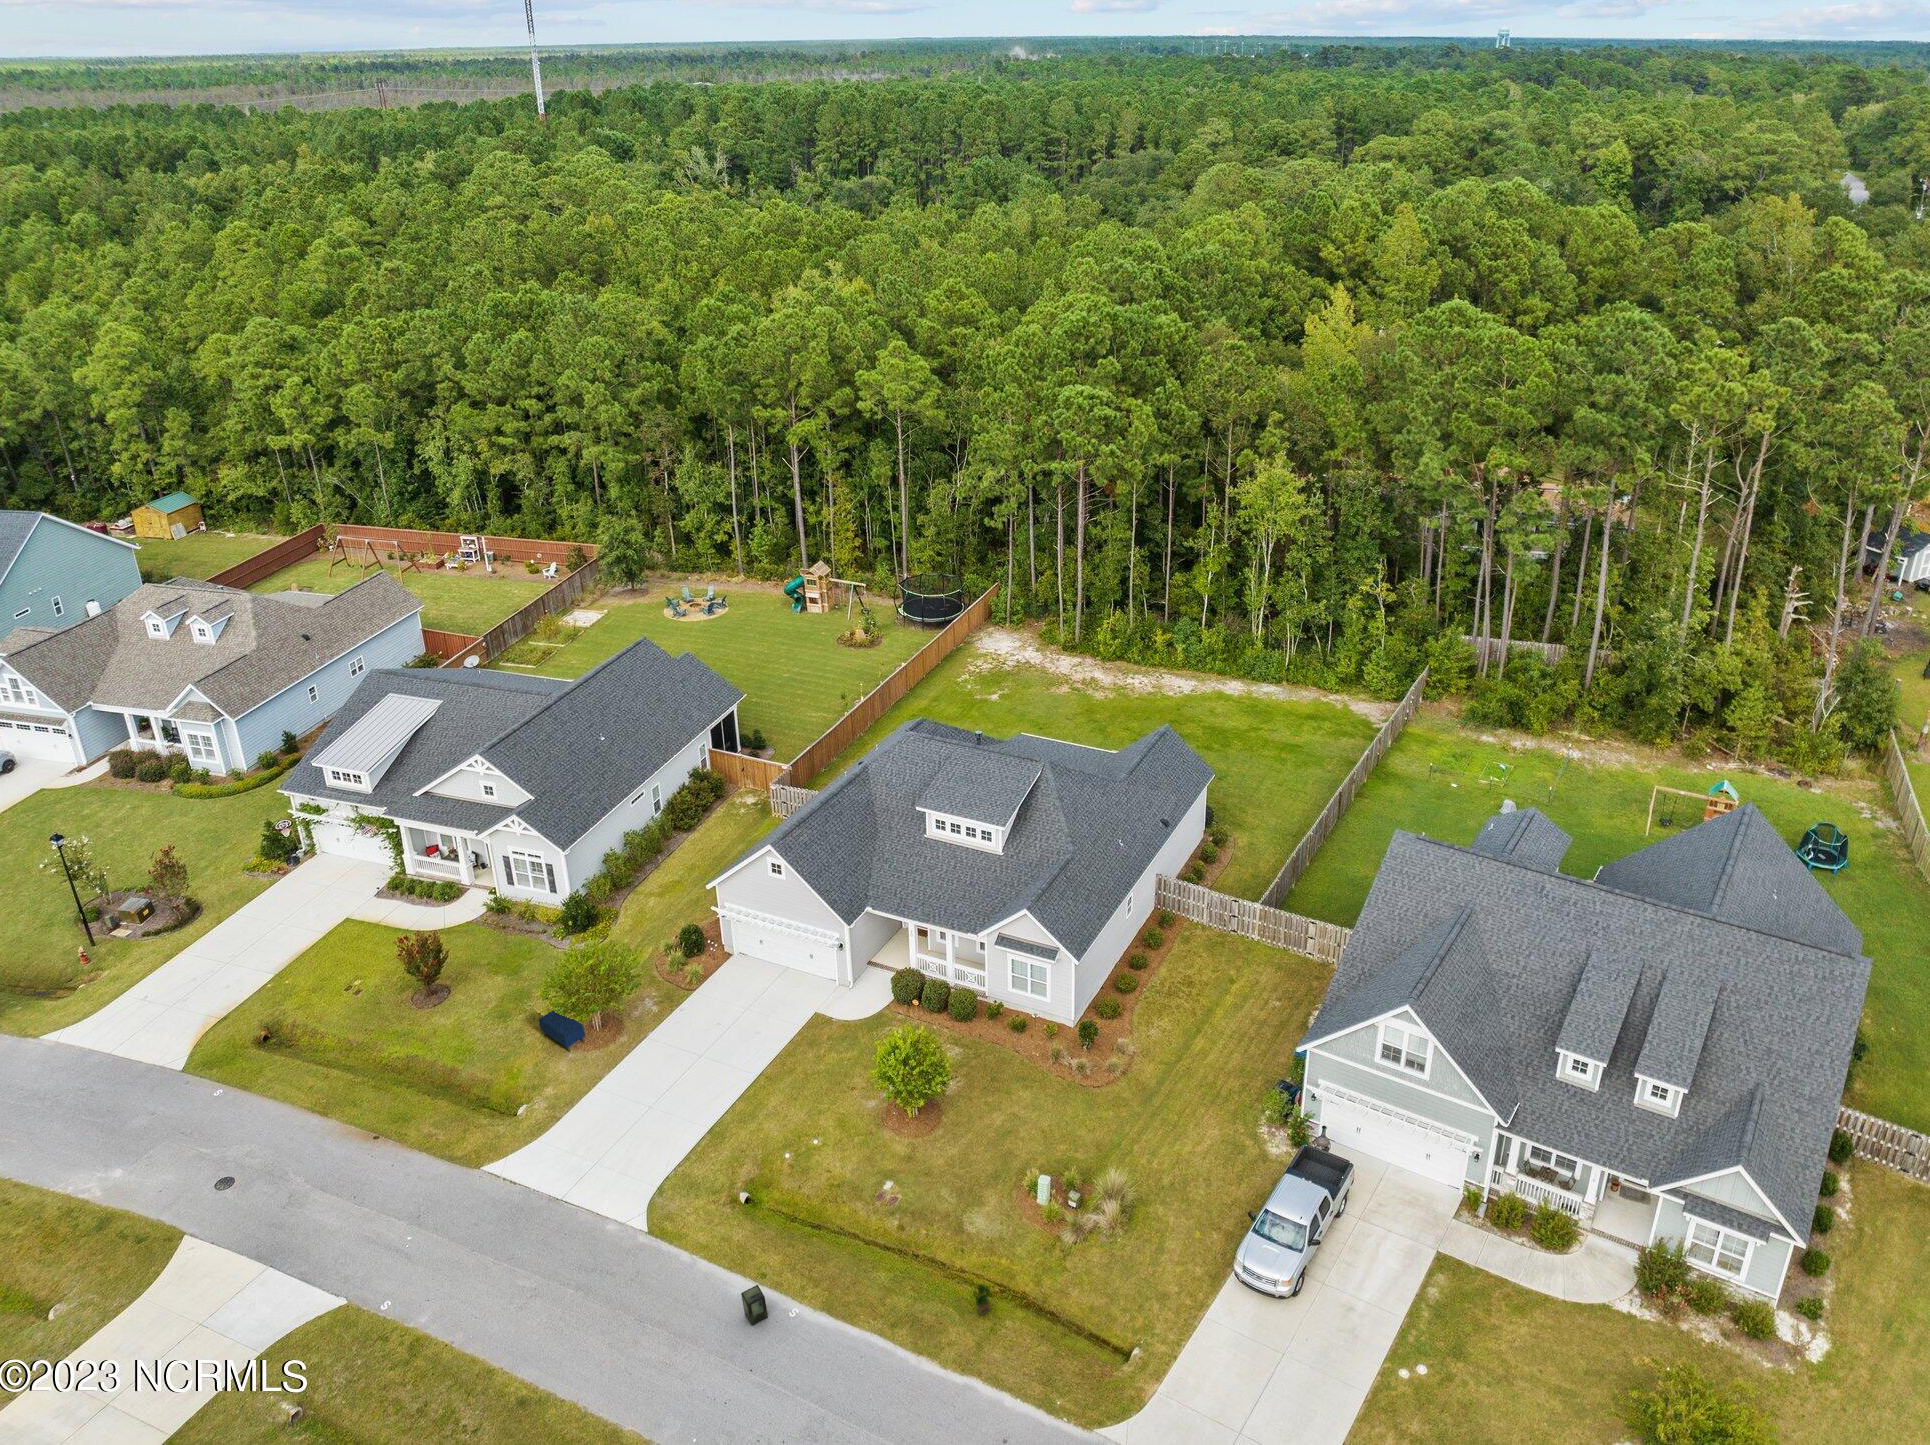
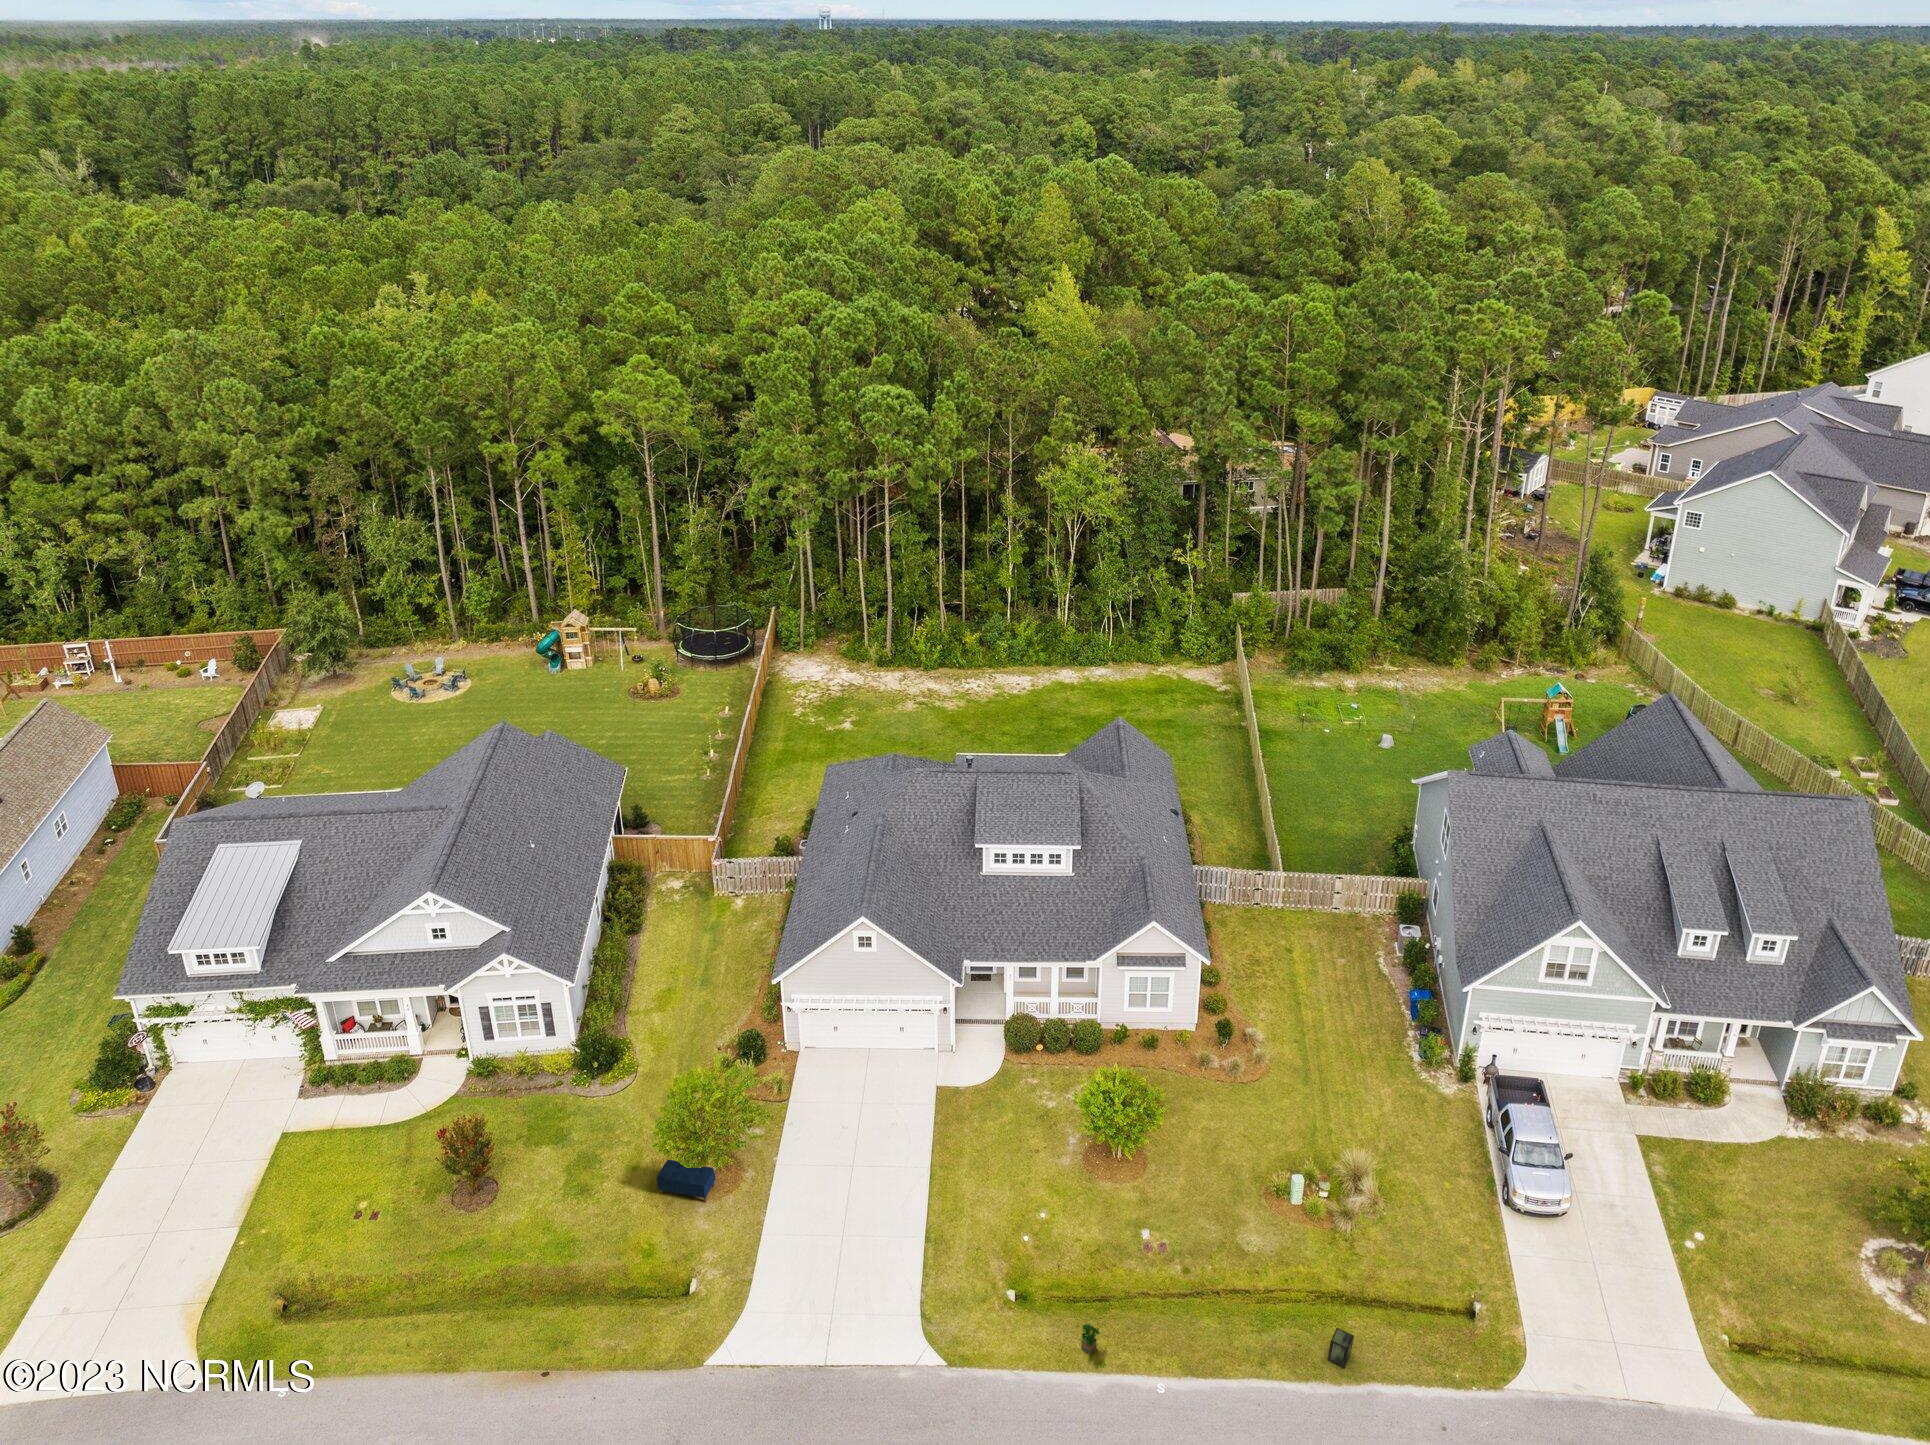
potted tree: present [973,1284,991,1315] -> present [1081,1324,1100,1355]
storage box: present [741,1285,768,1326] -> present [1328,1328,1354,1368]

